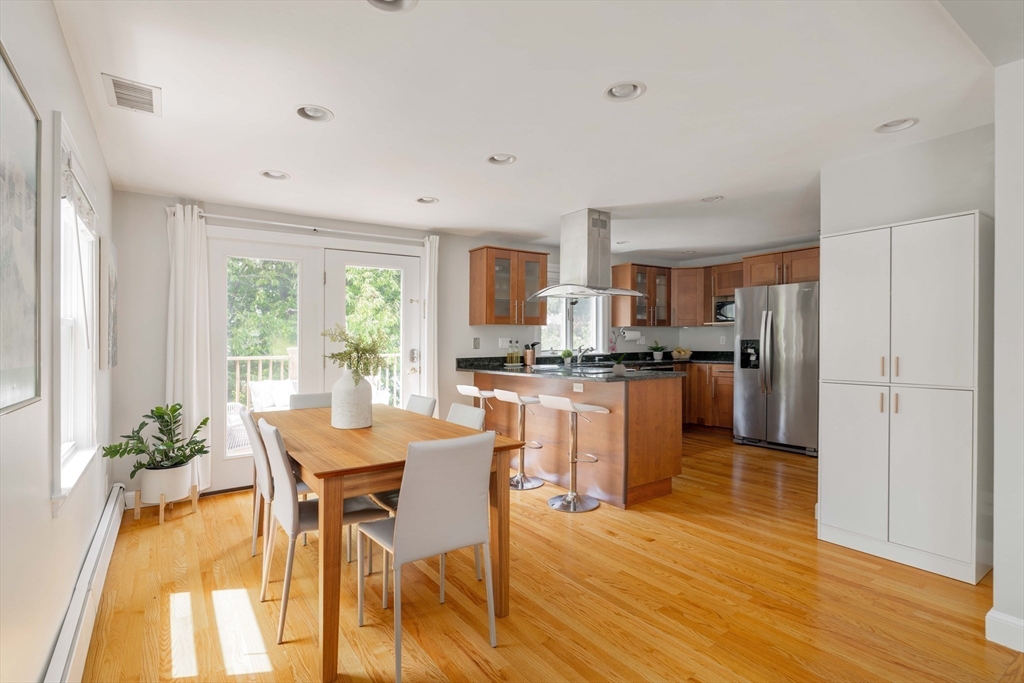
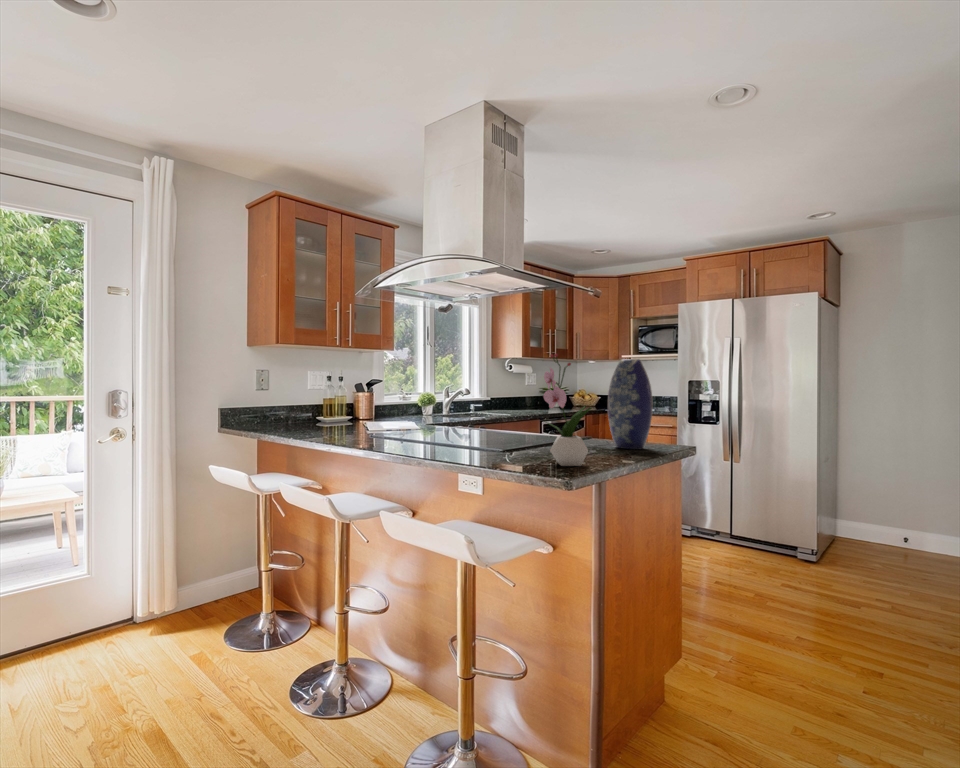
vase: none [648,332,668,373] -> present [608,359,652,449]

